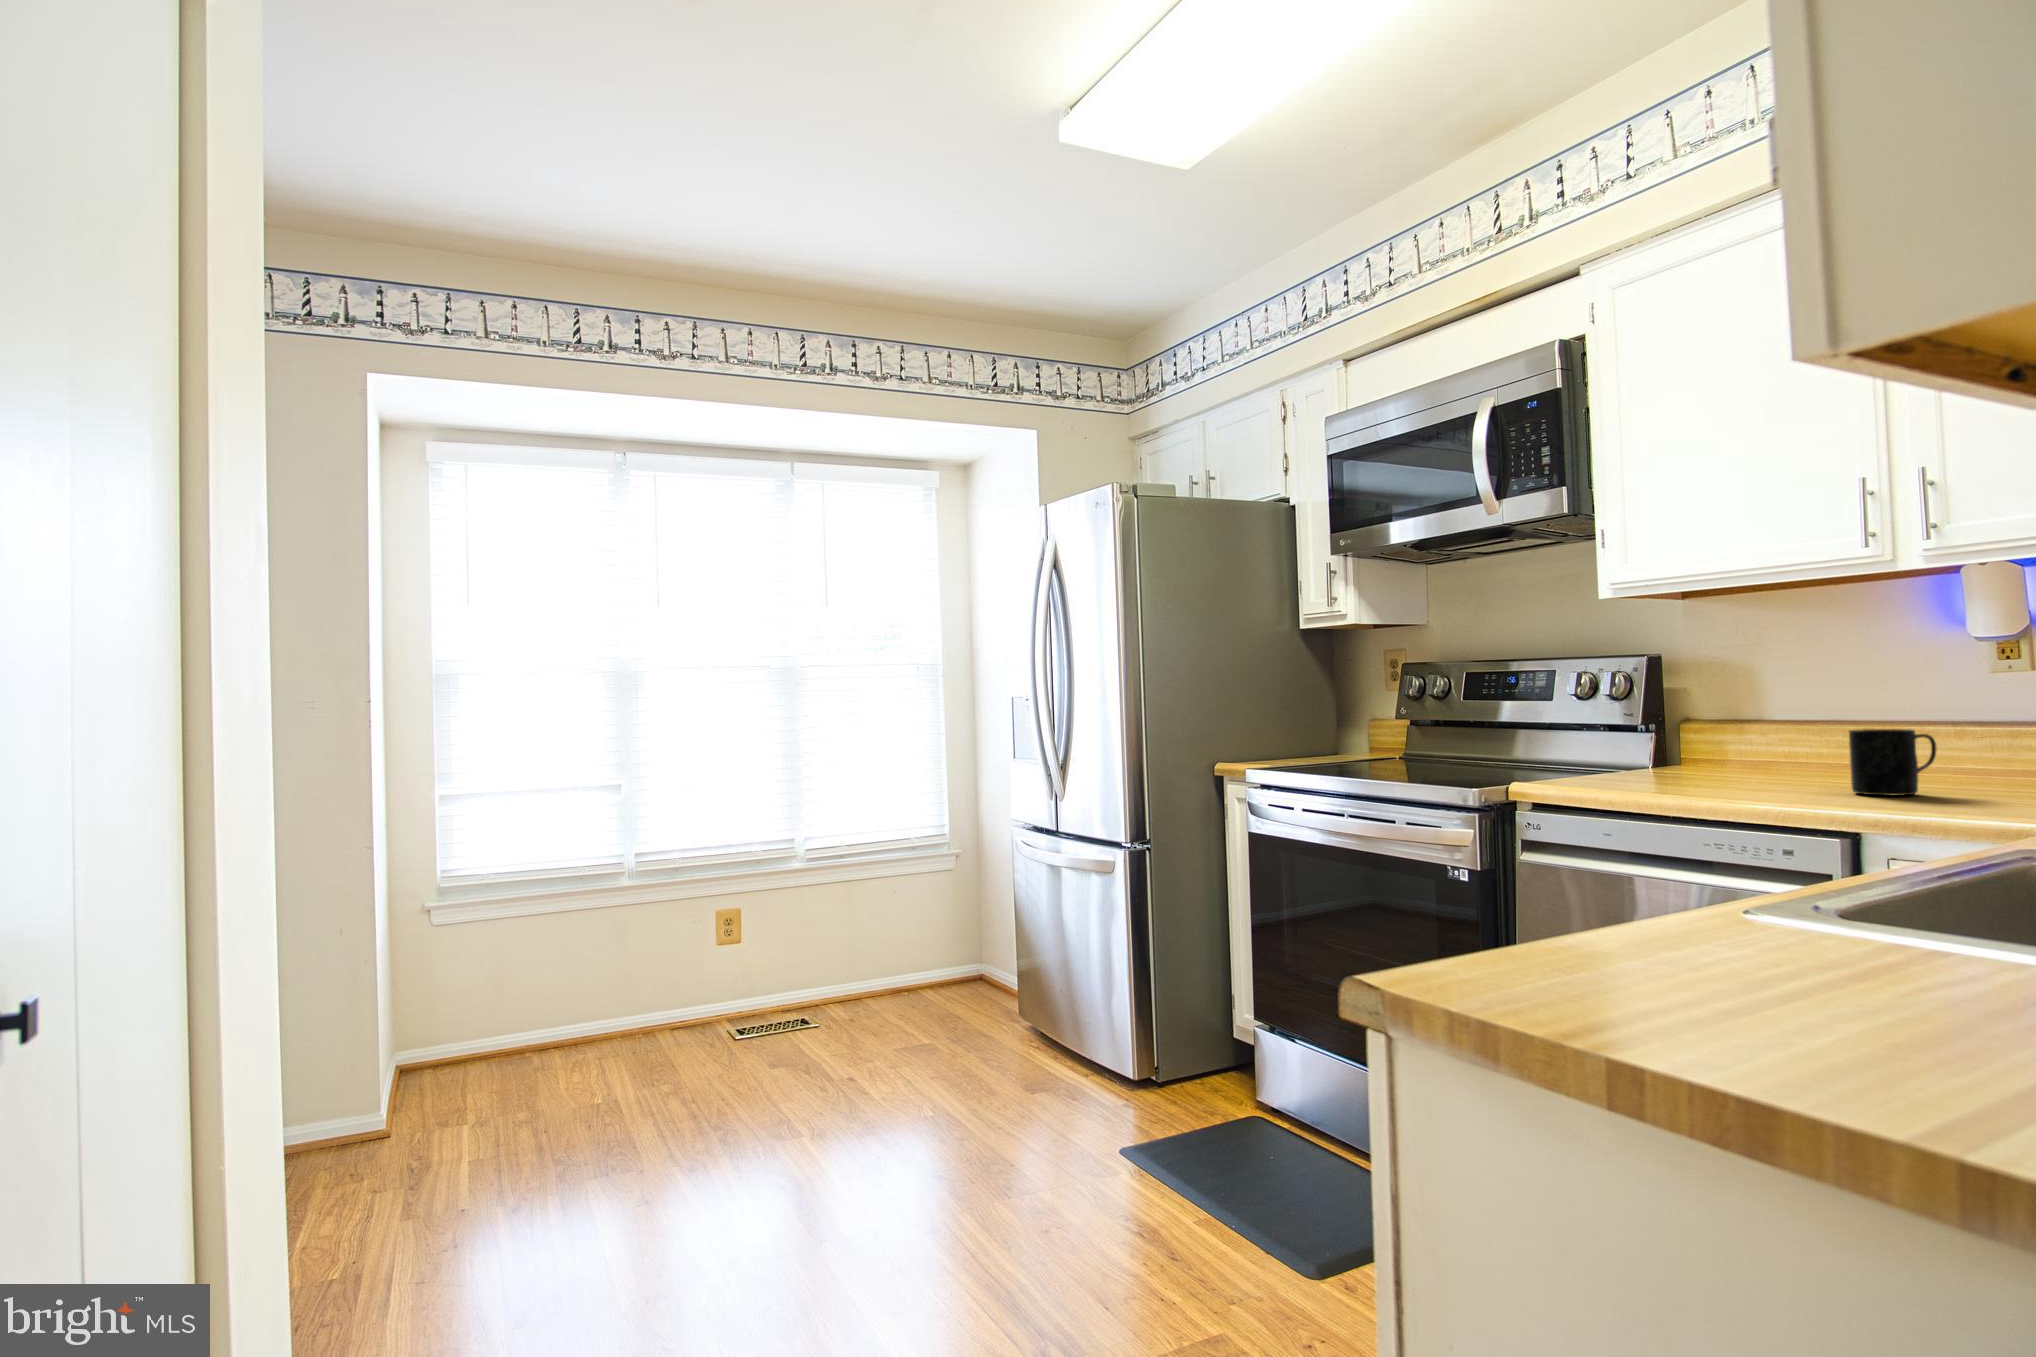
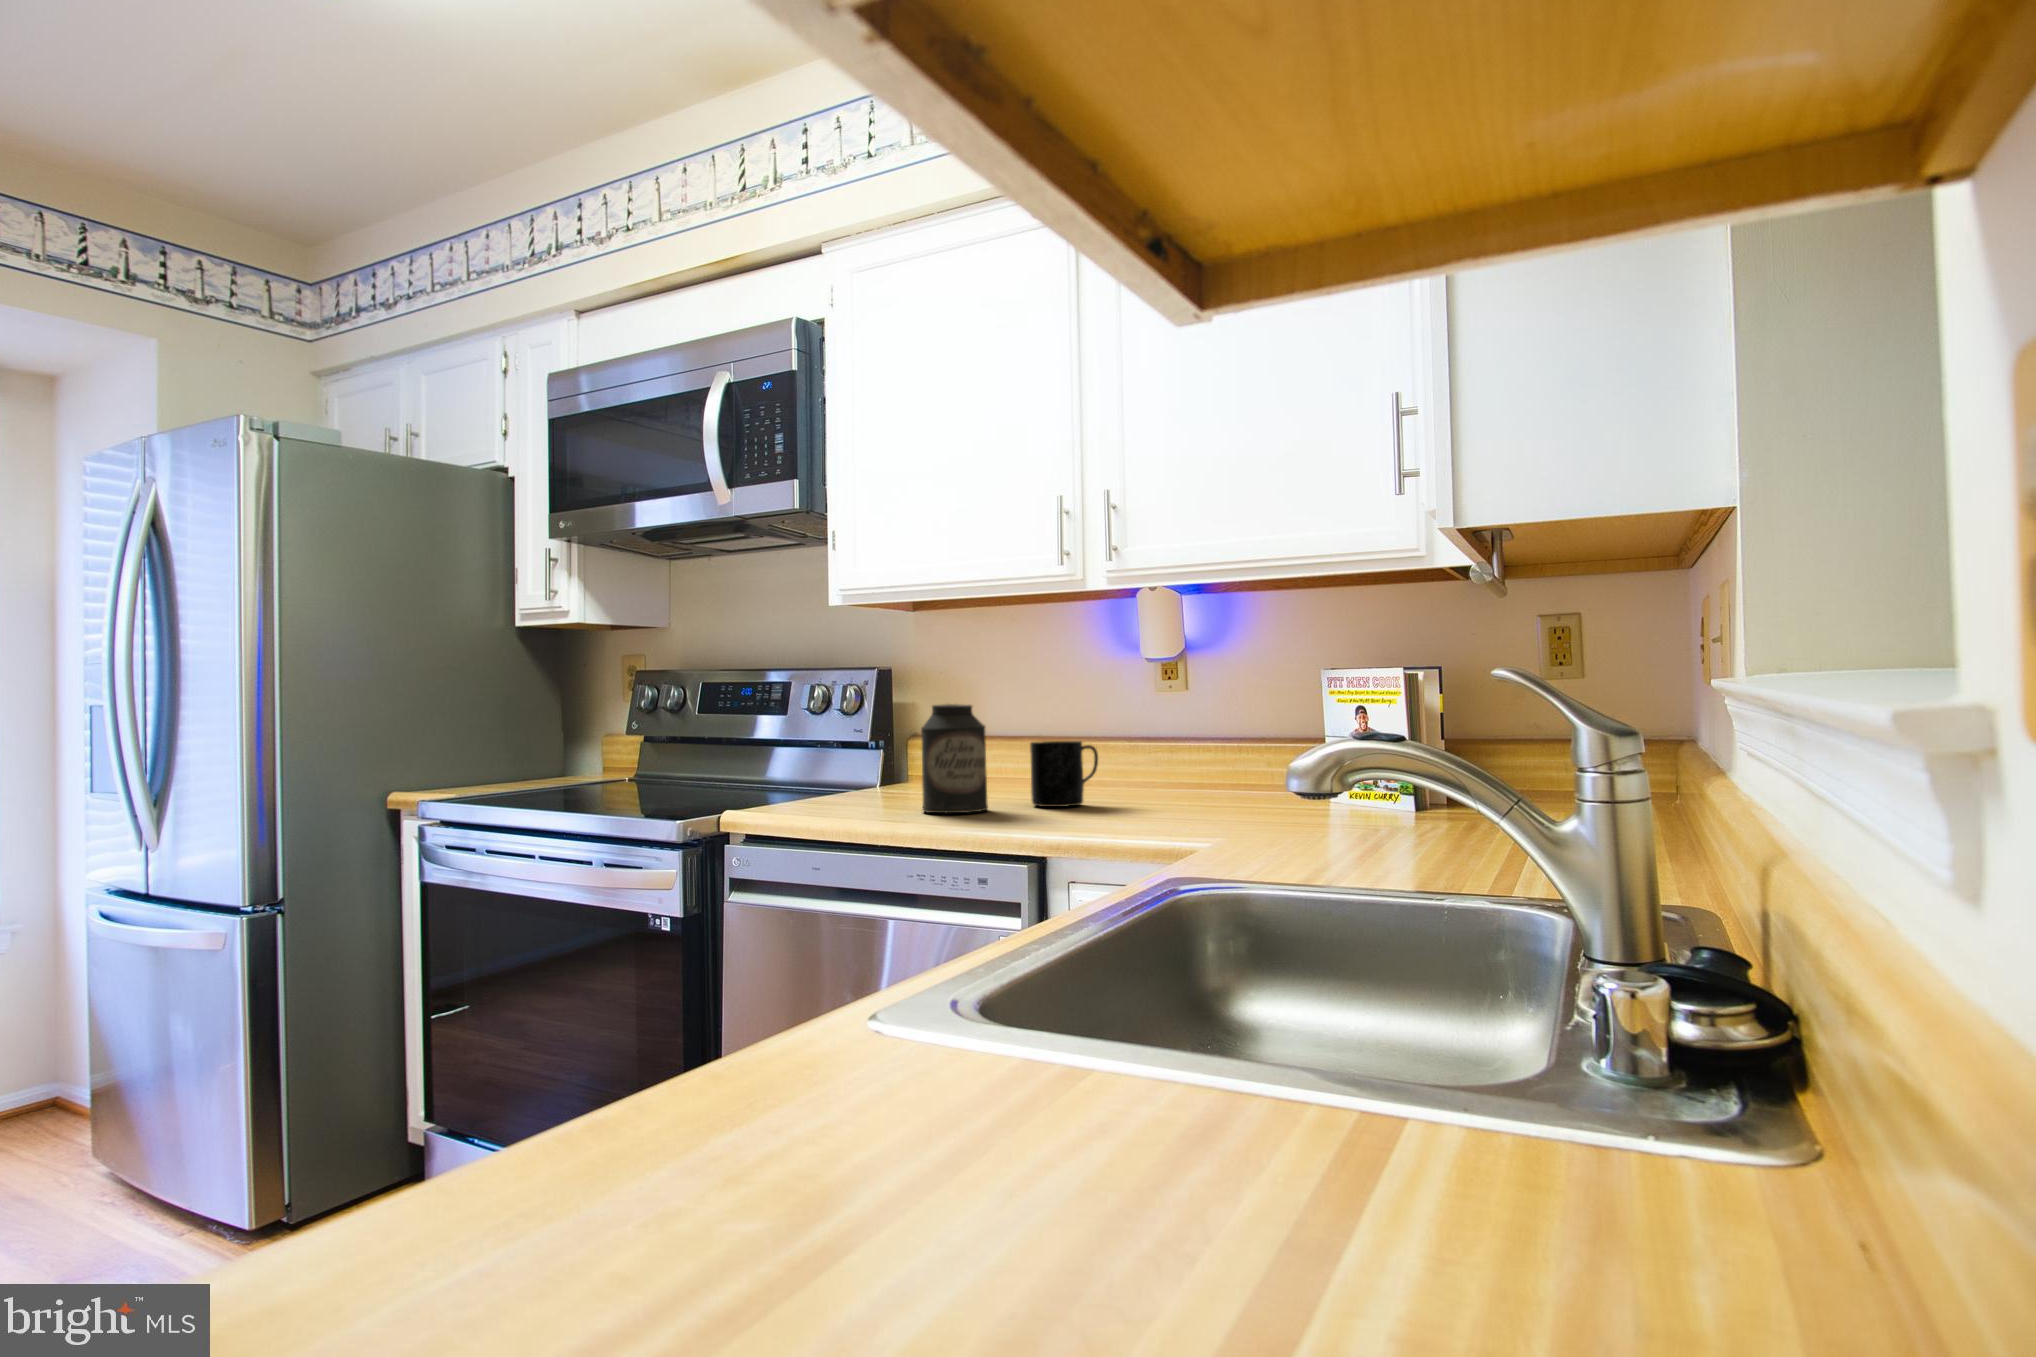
canister: none [1723,694,1801,797] -> present [921,704,988,813]

